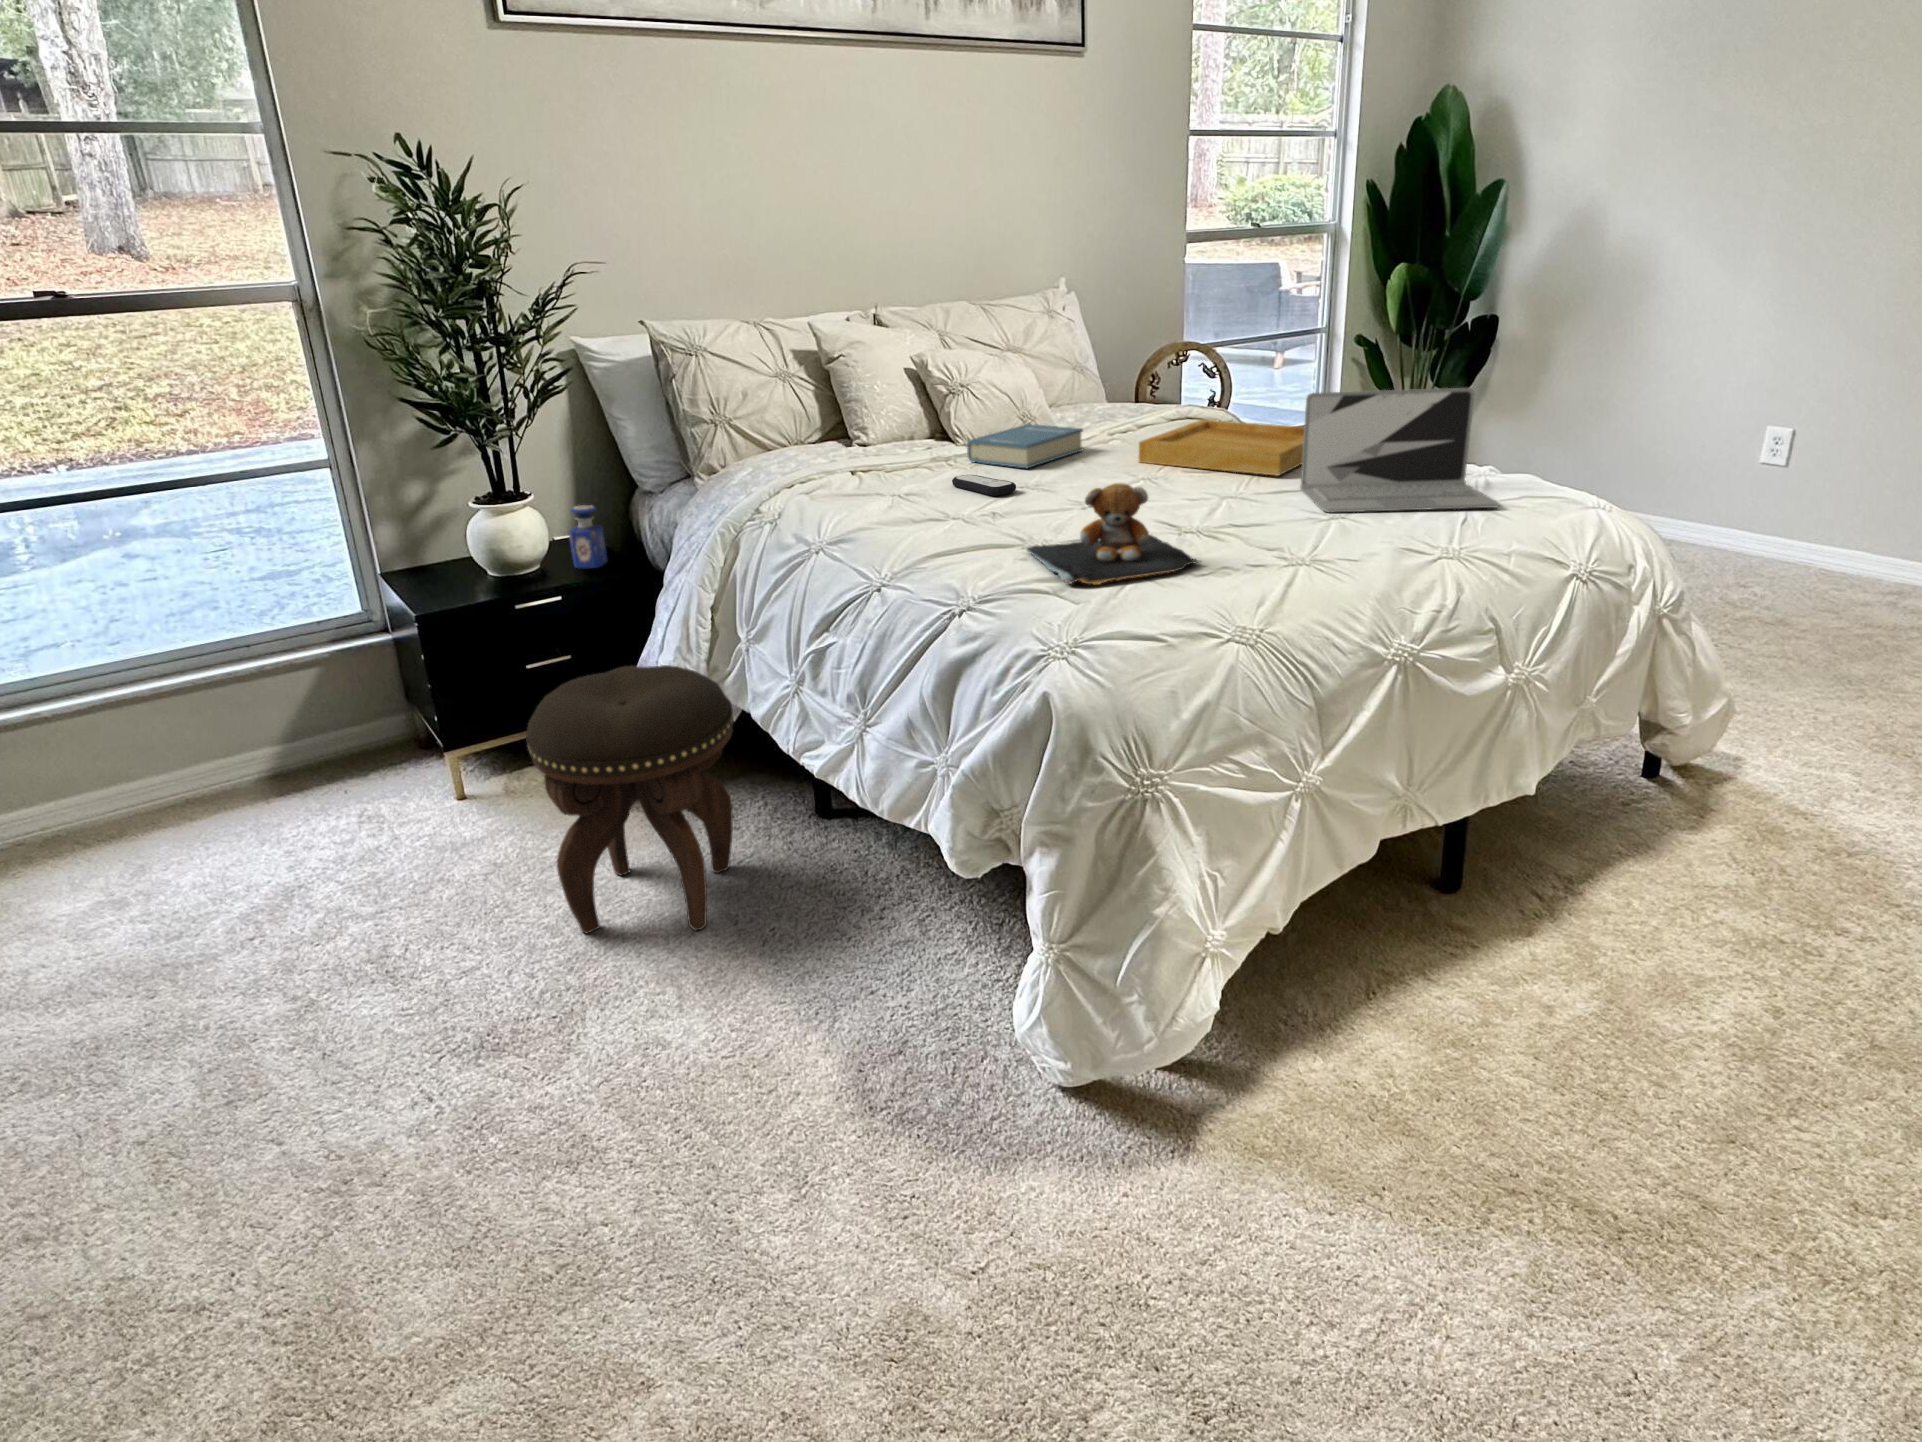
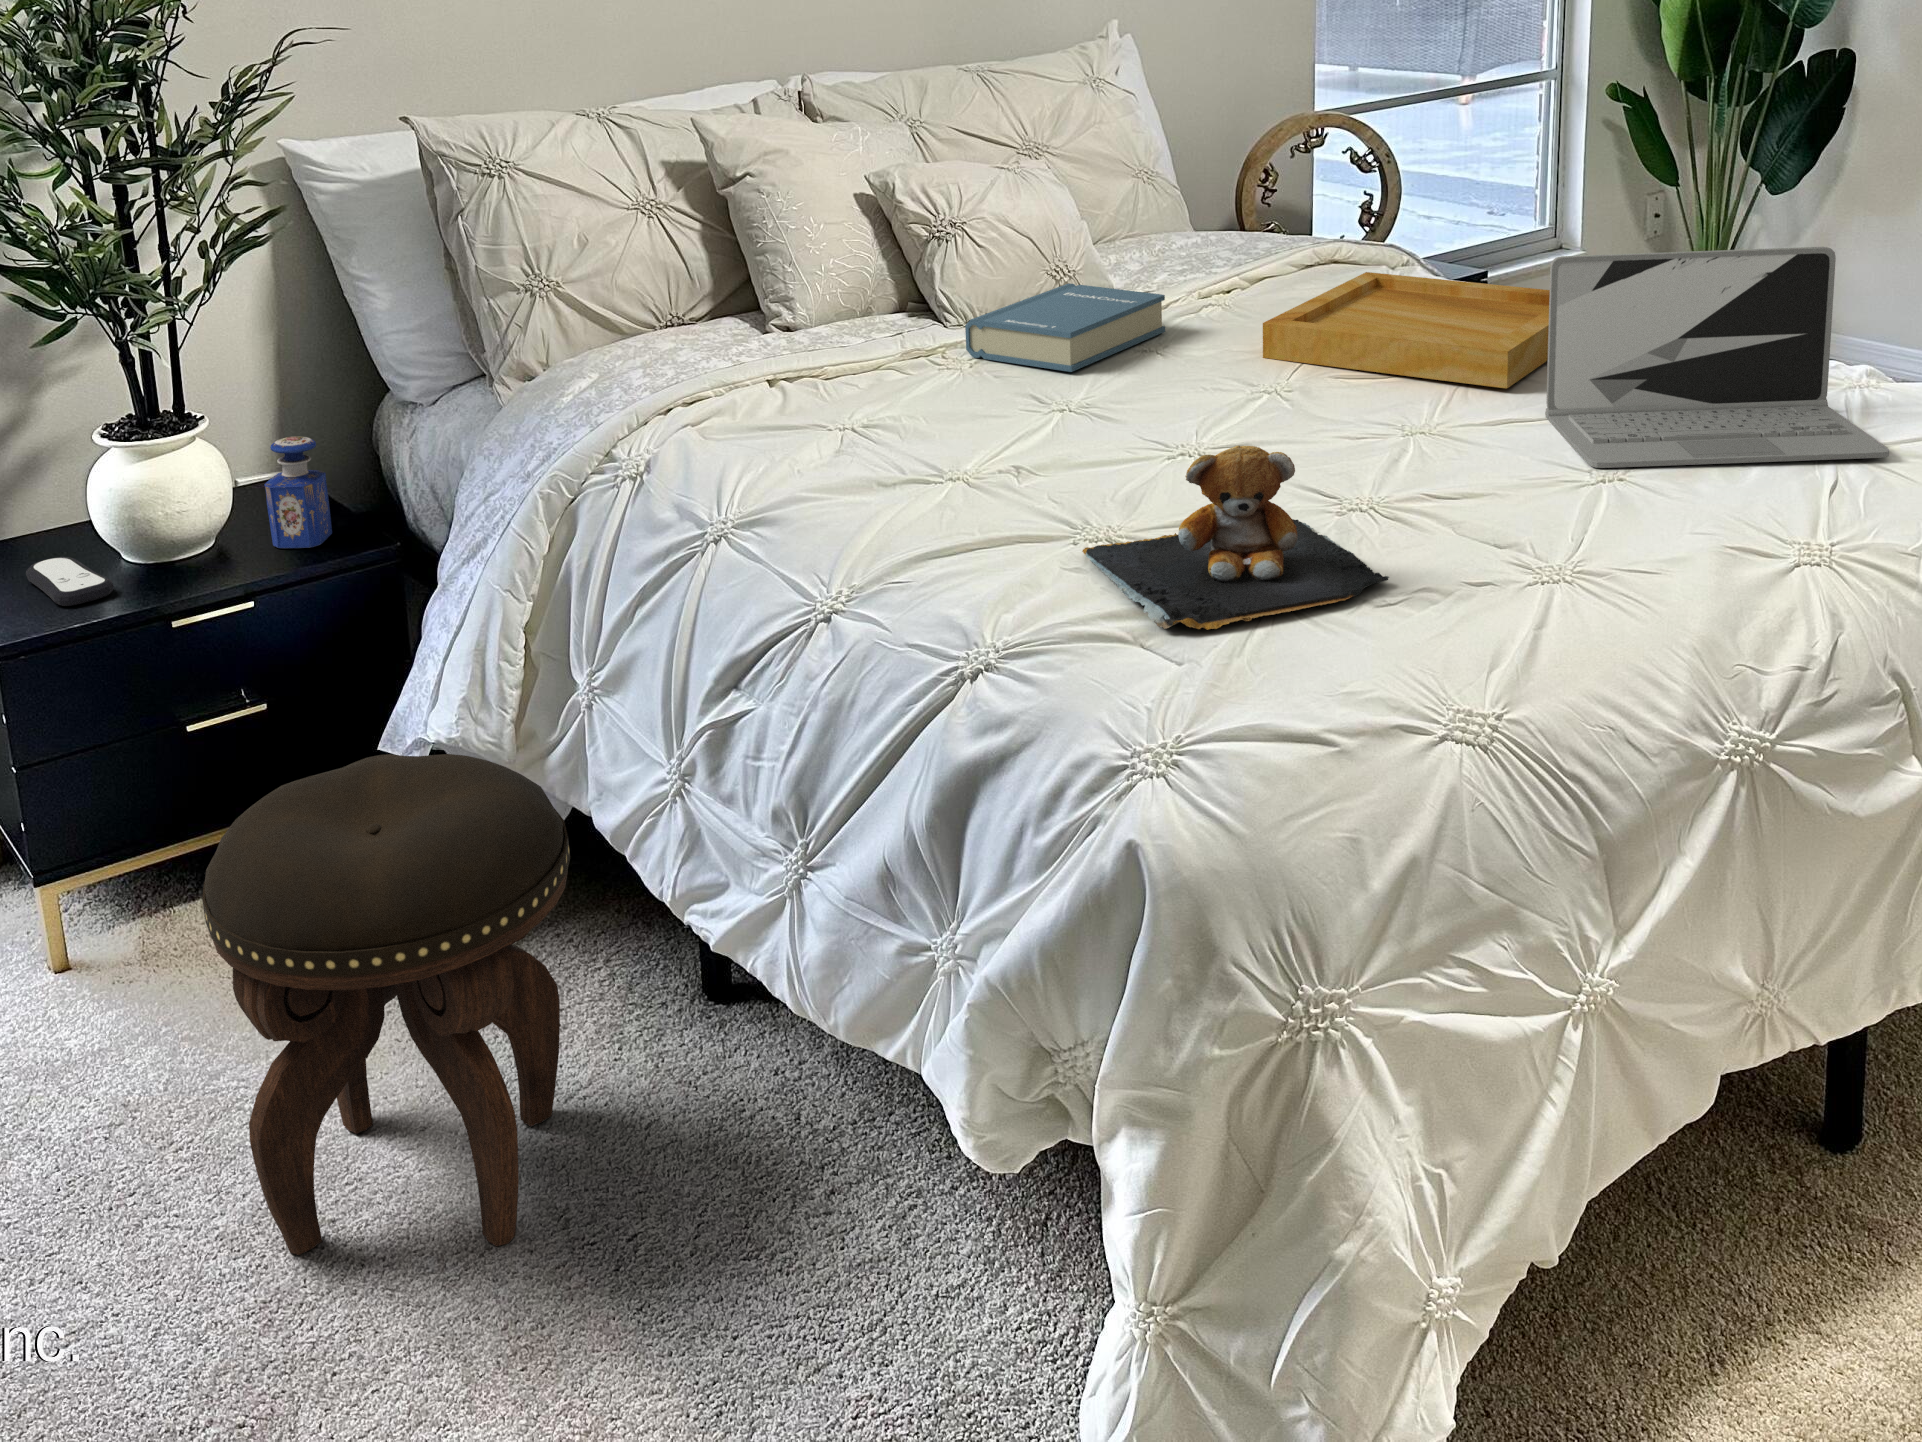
remote control: present [952,475,1016,496] -> present [26,557,114,606]

